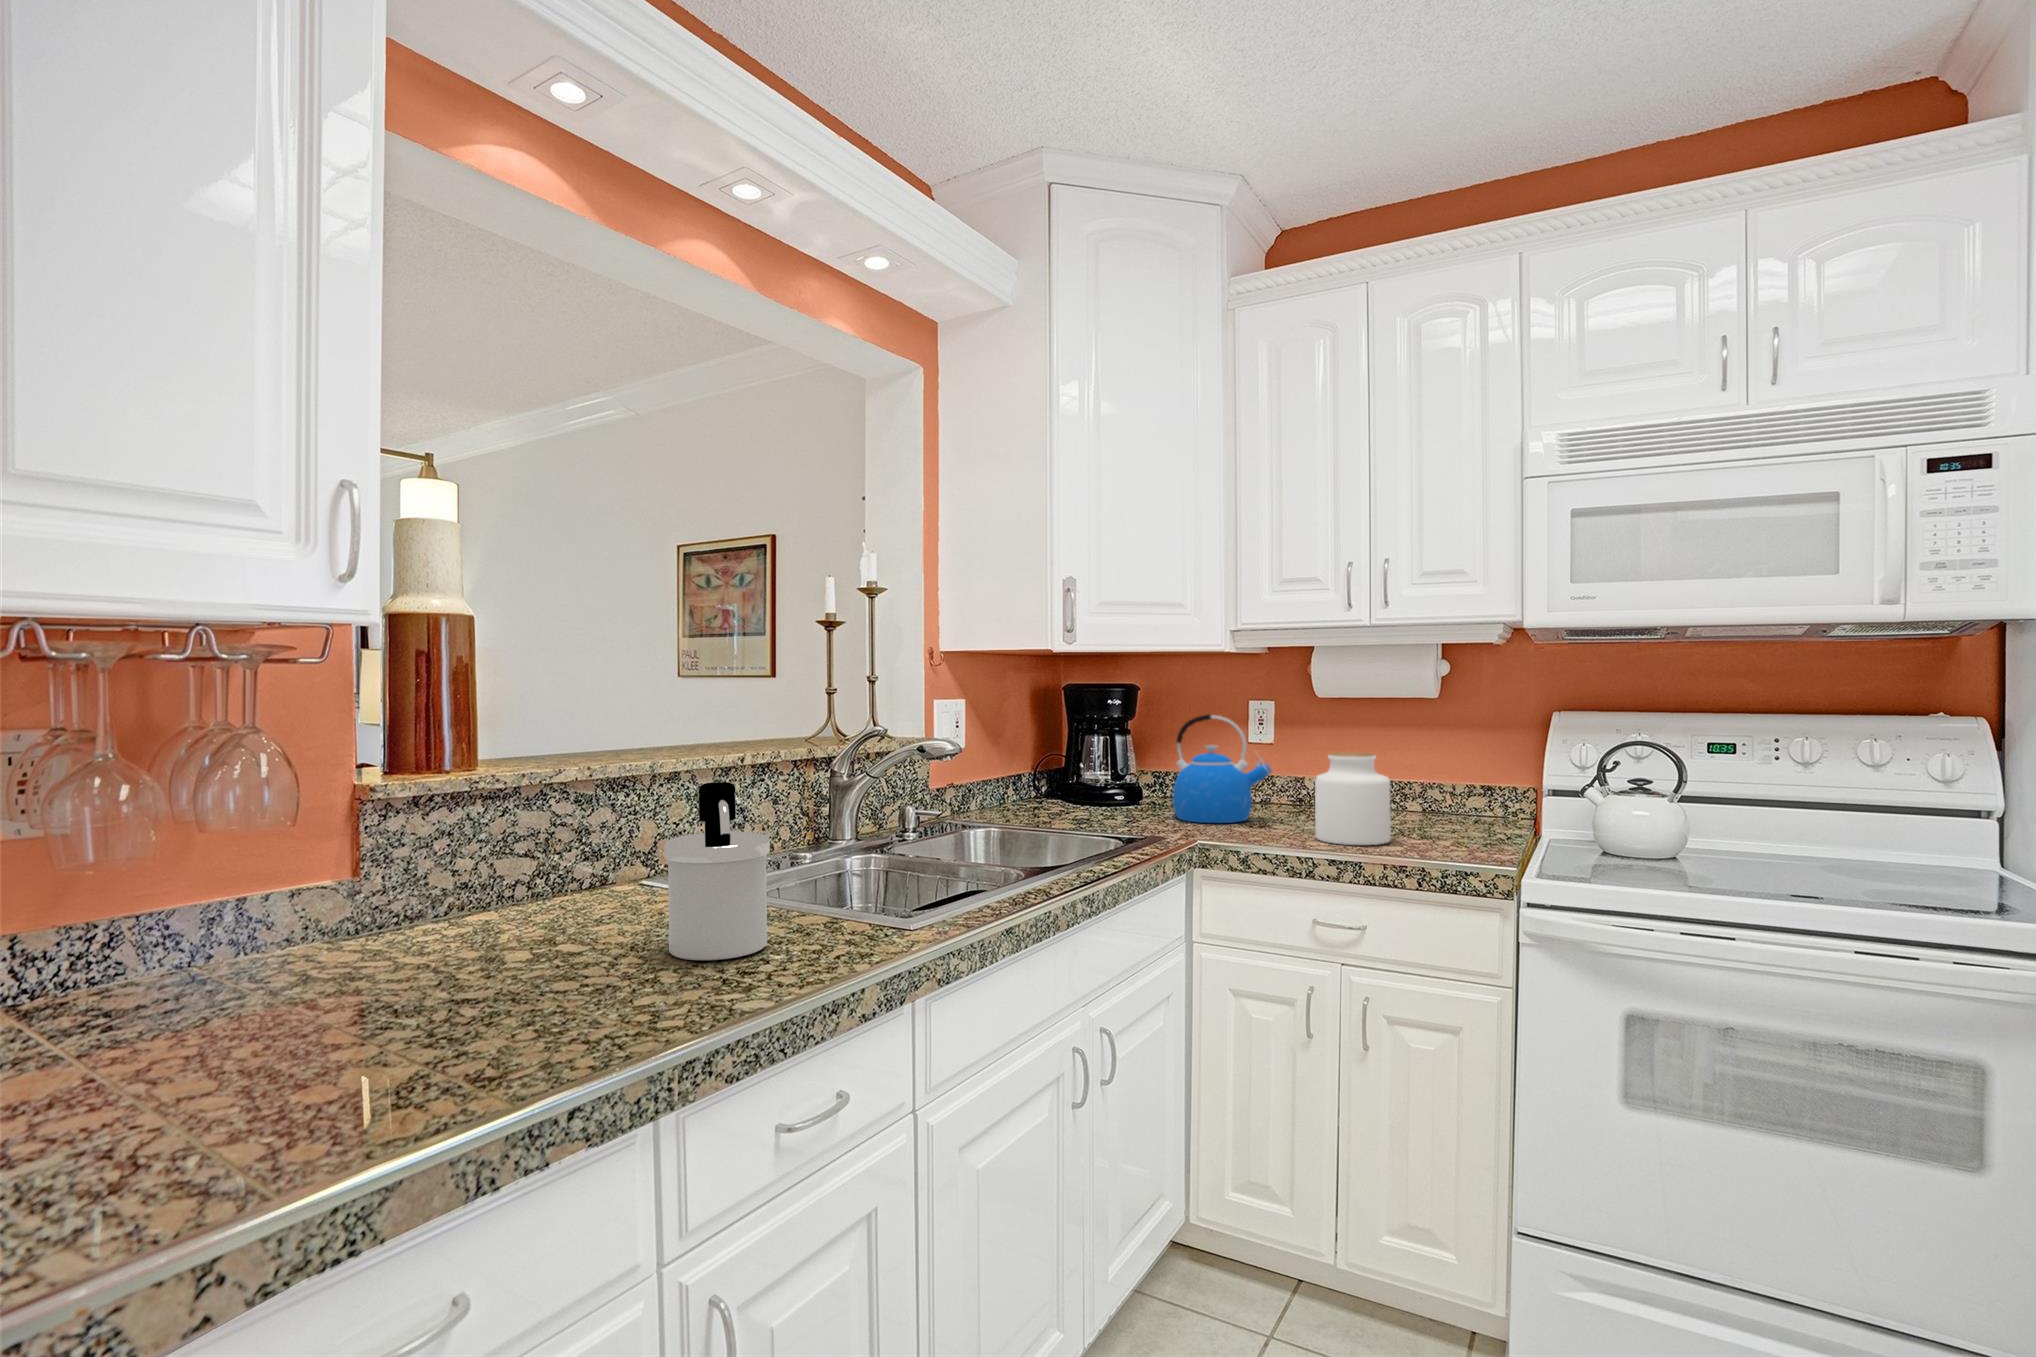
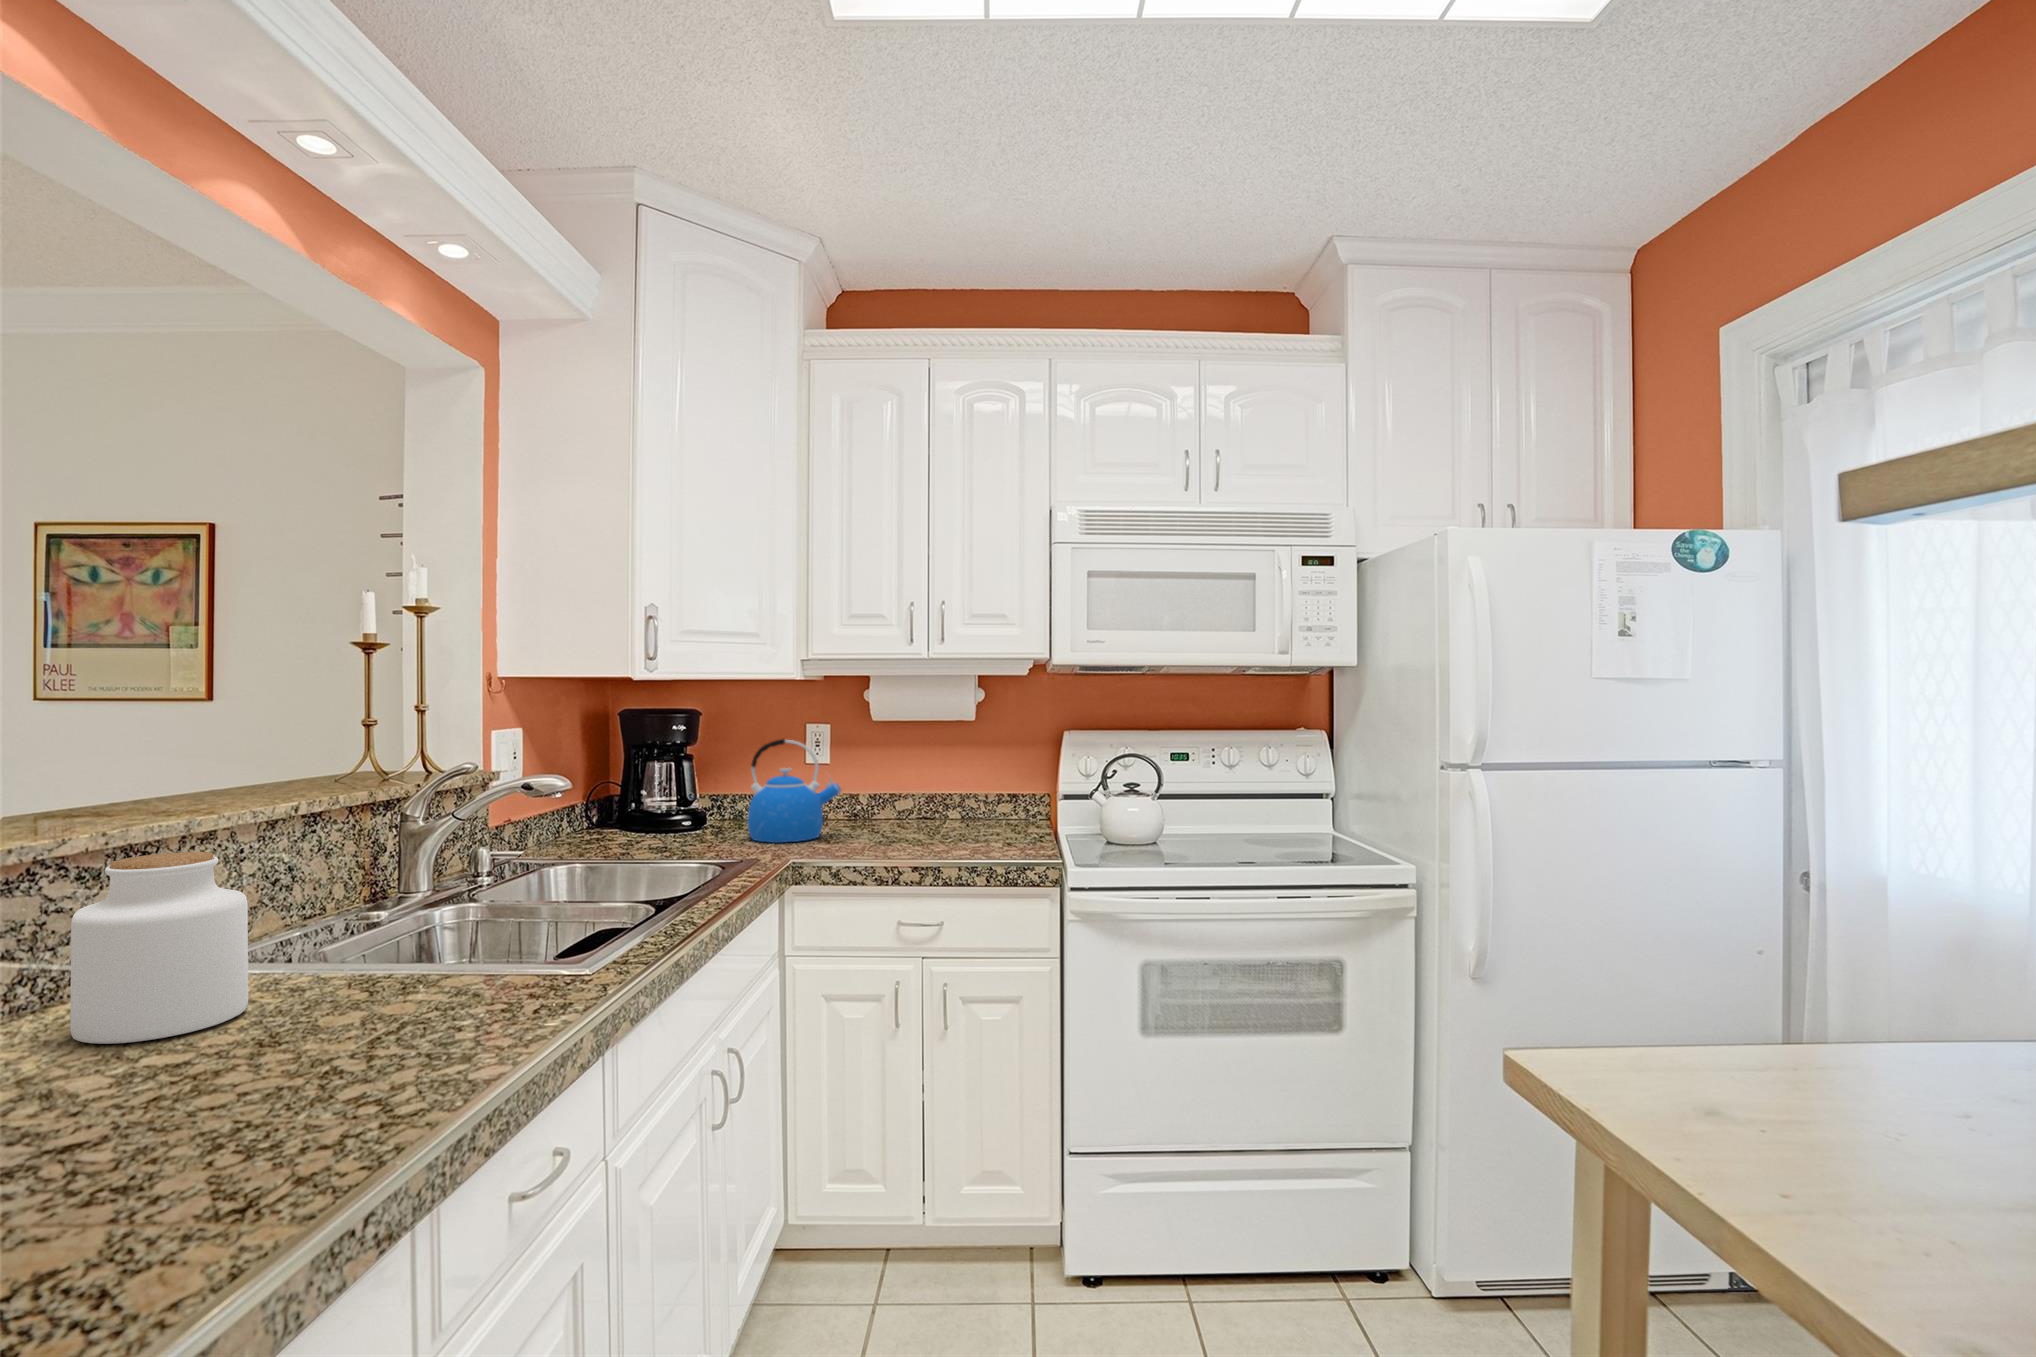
jar: present [1315,752,1391,845] -> present [70,852,248,1044]
soap dispenser: present [664,782,770,960] -> none [314,842,446,1043]

